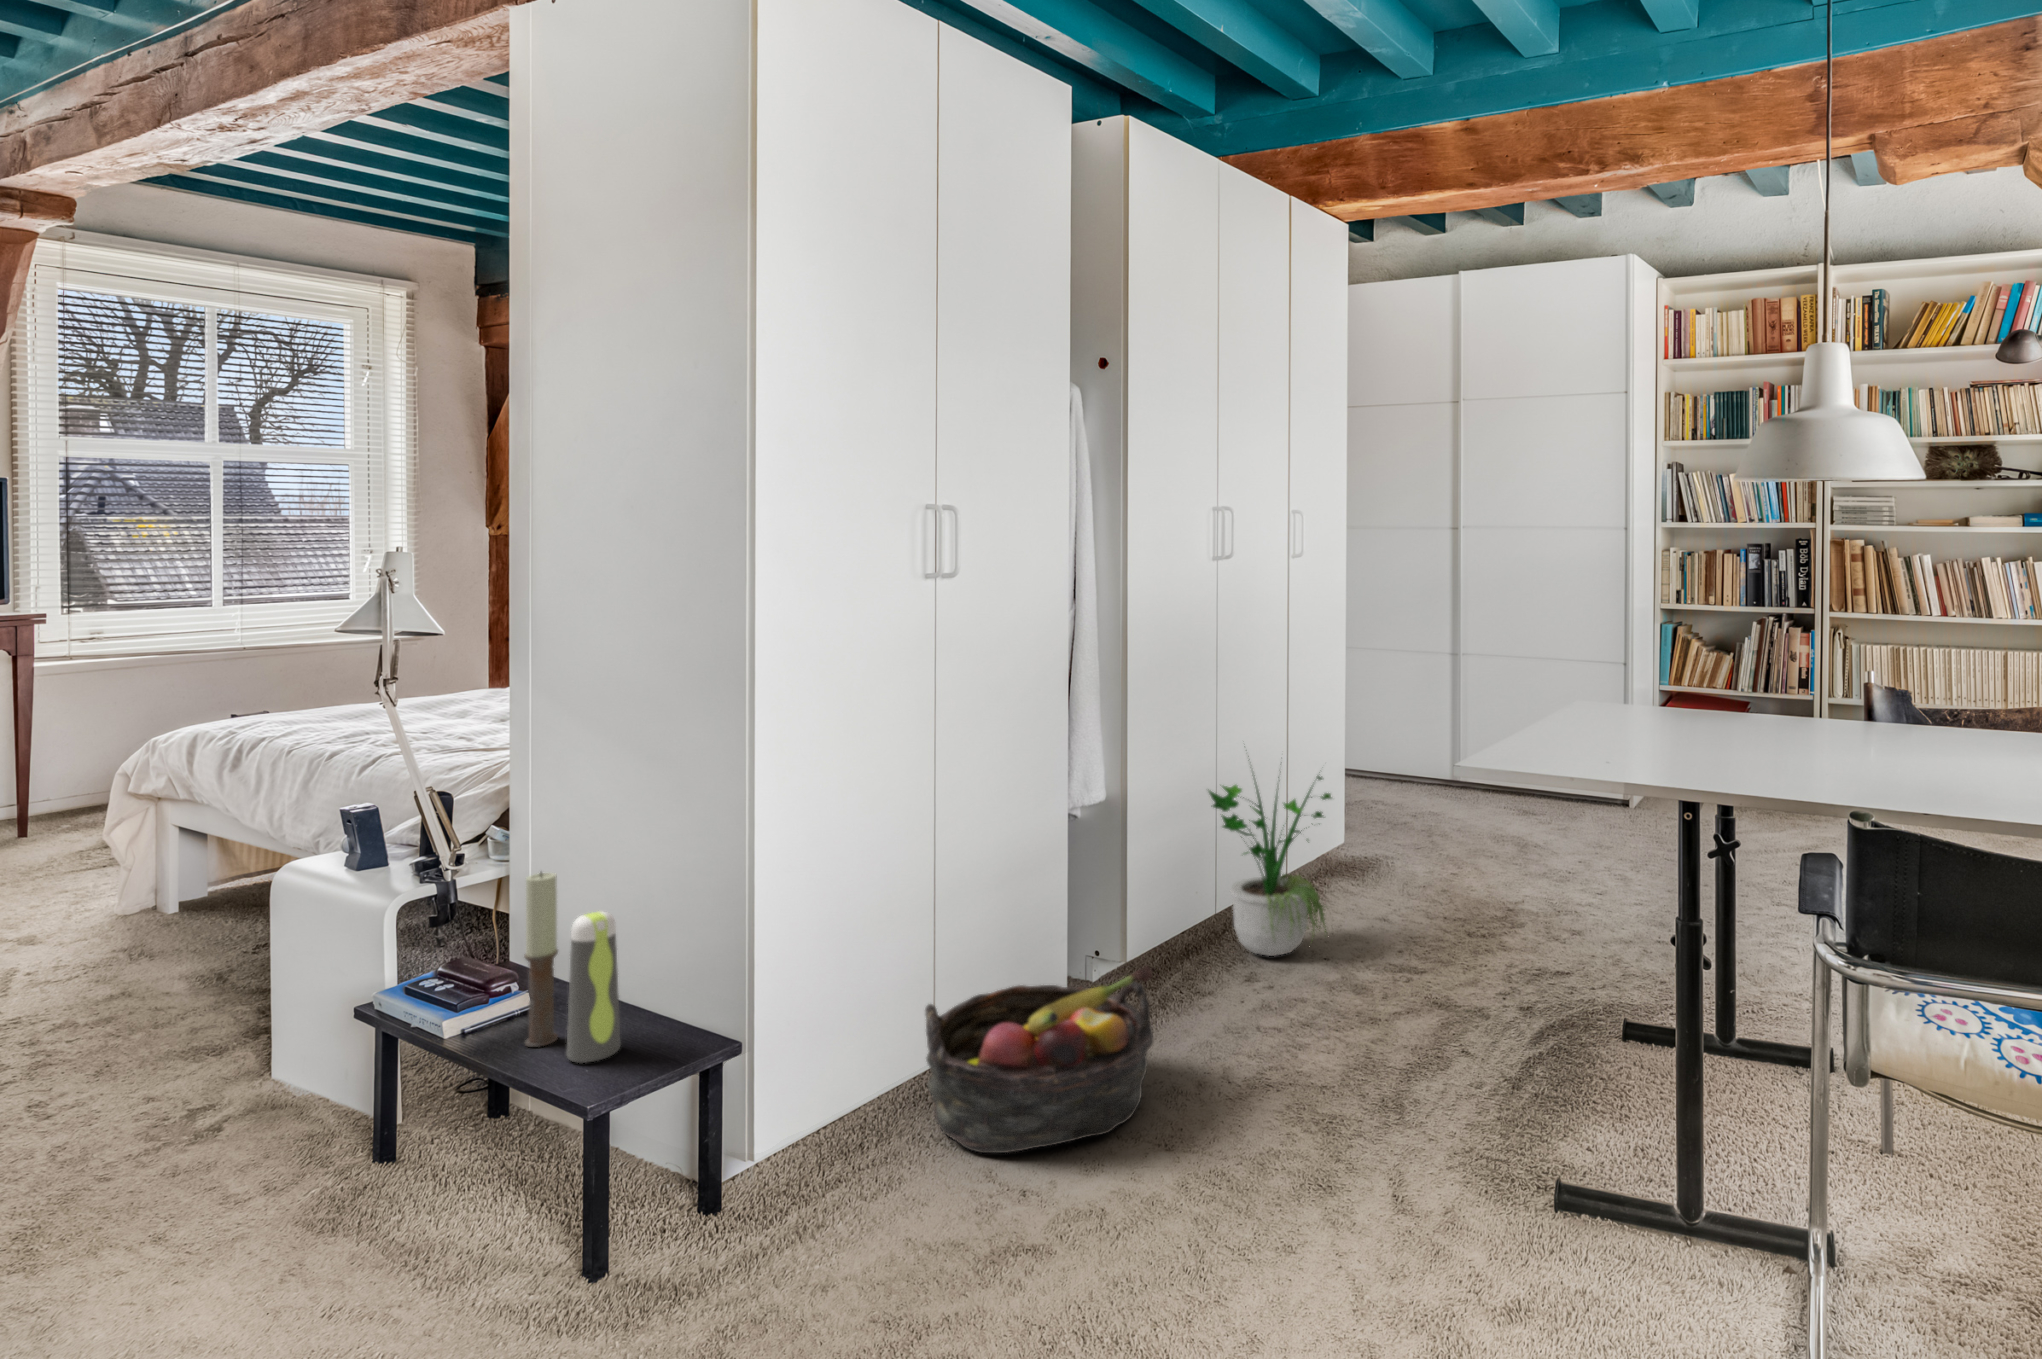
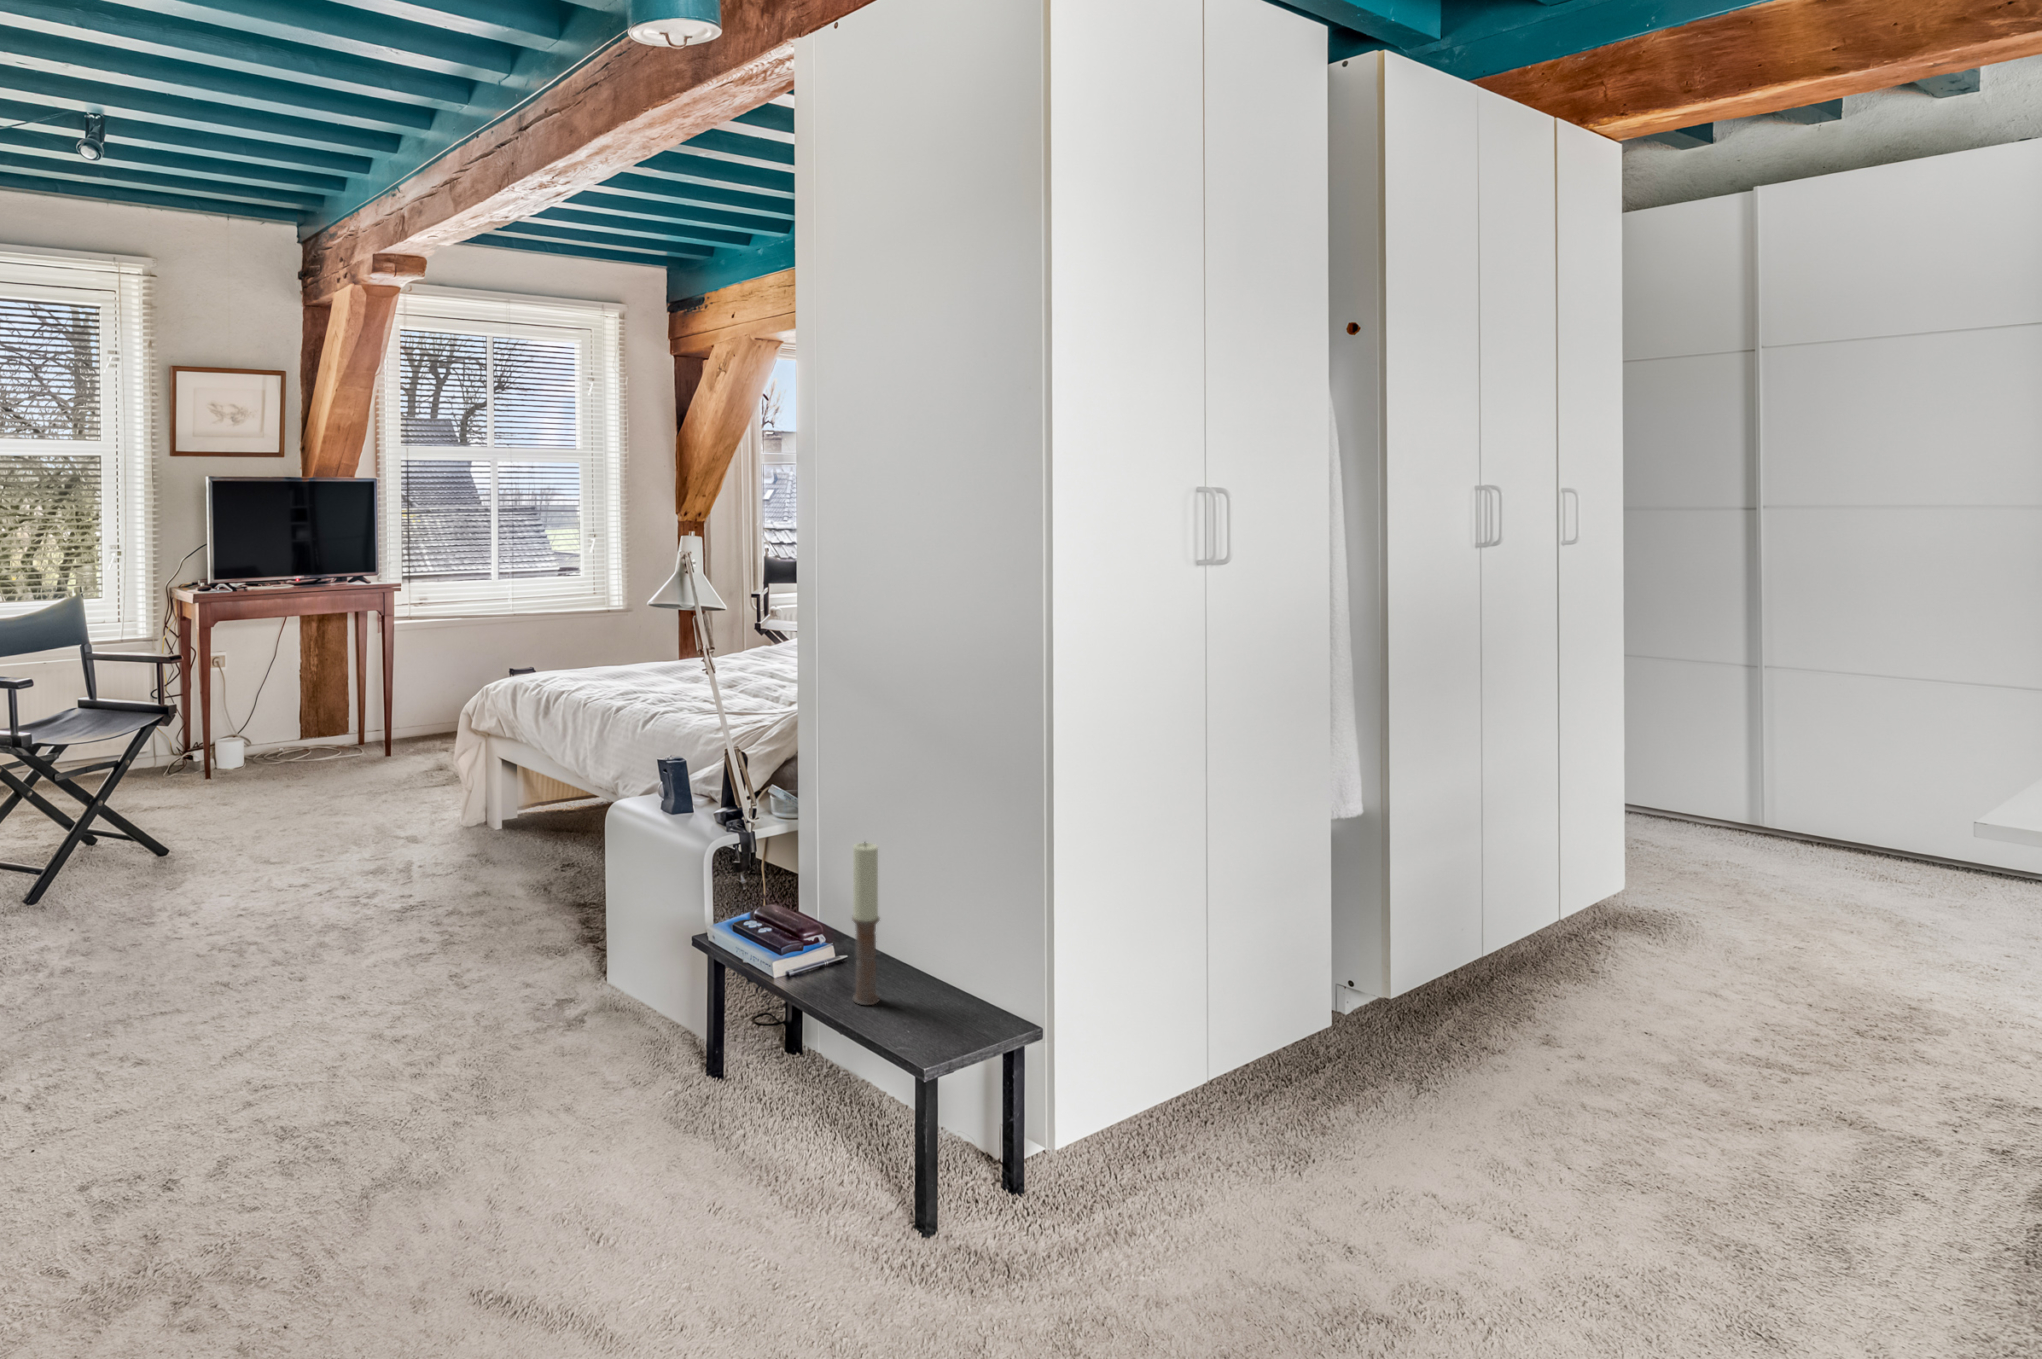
potted plant: present [1209,776,1331,956] -> none [1469,762,1644,1021]
water bottle: present [566,911,620,1063] -> none [896,887,942,1031]
basket: present [925,966,1153,1153] -> none [1210,1015,1485,1208]

